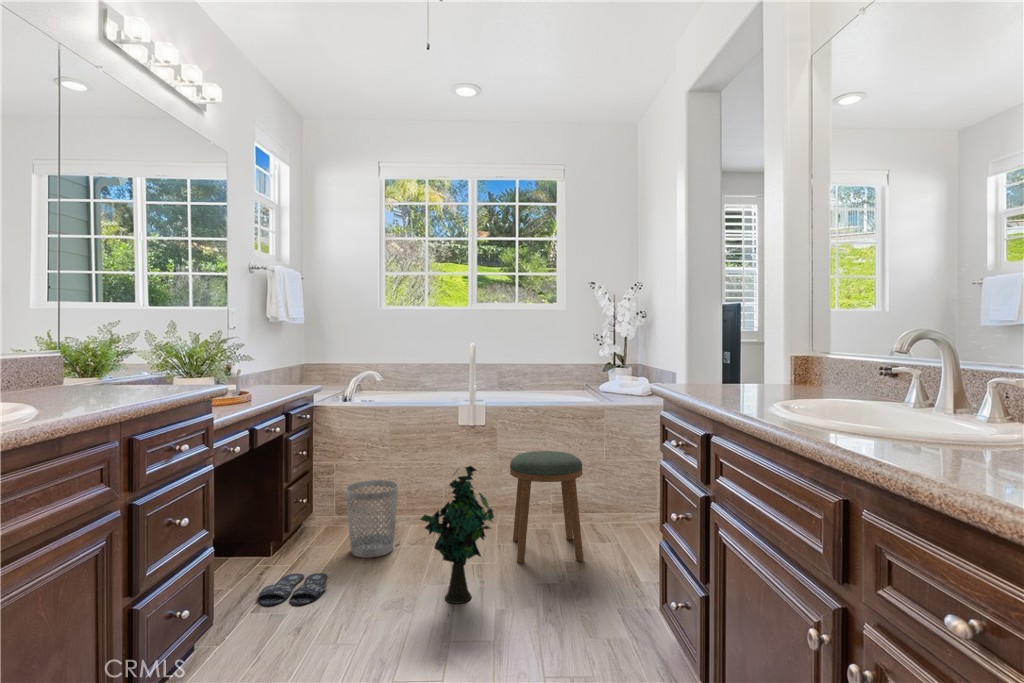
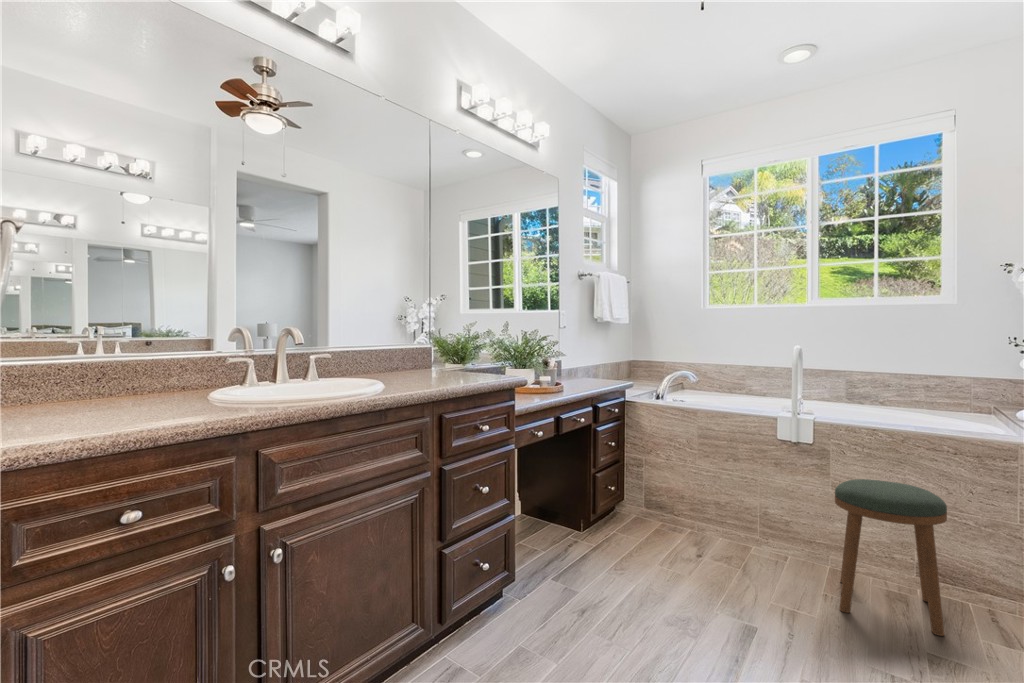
decorative plant: present [420,466,494,604] -> none [708,484,800,638]
wastebasket: present [345,480,398,558] -> none [645,480,699,559]
slippers: present [258,573,327,606] -> none [559,554,622,587]

